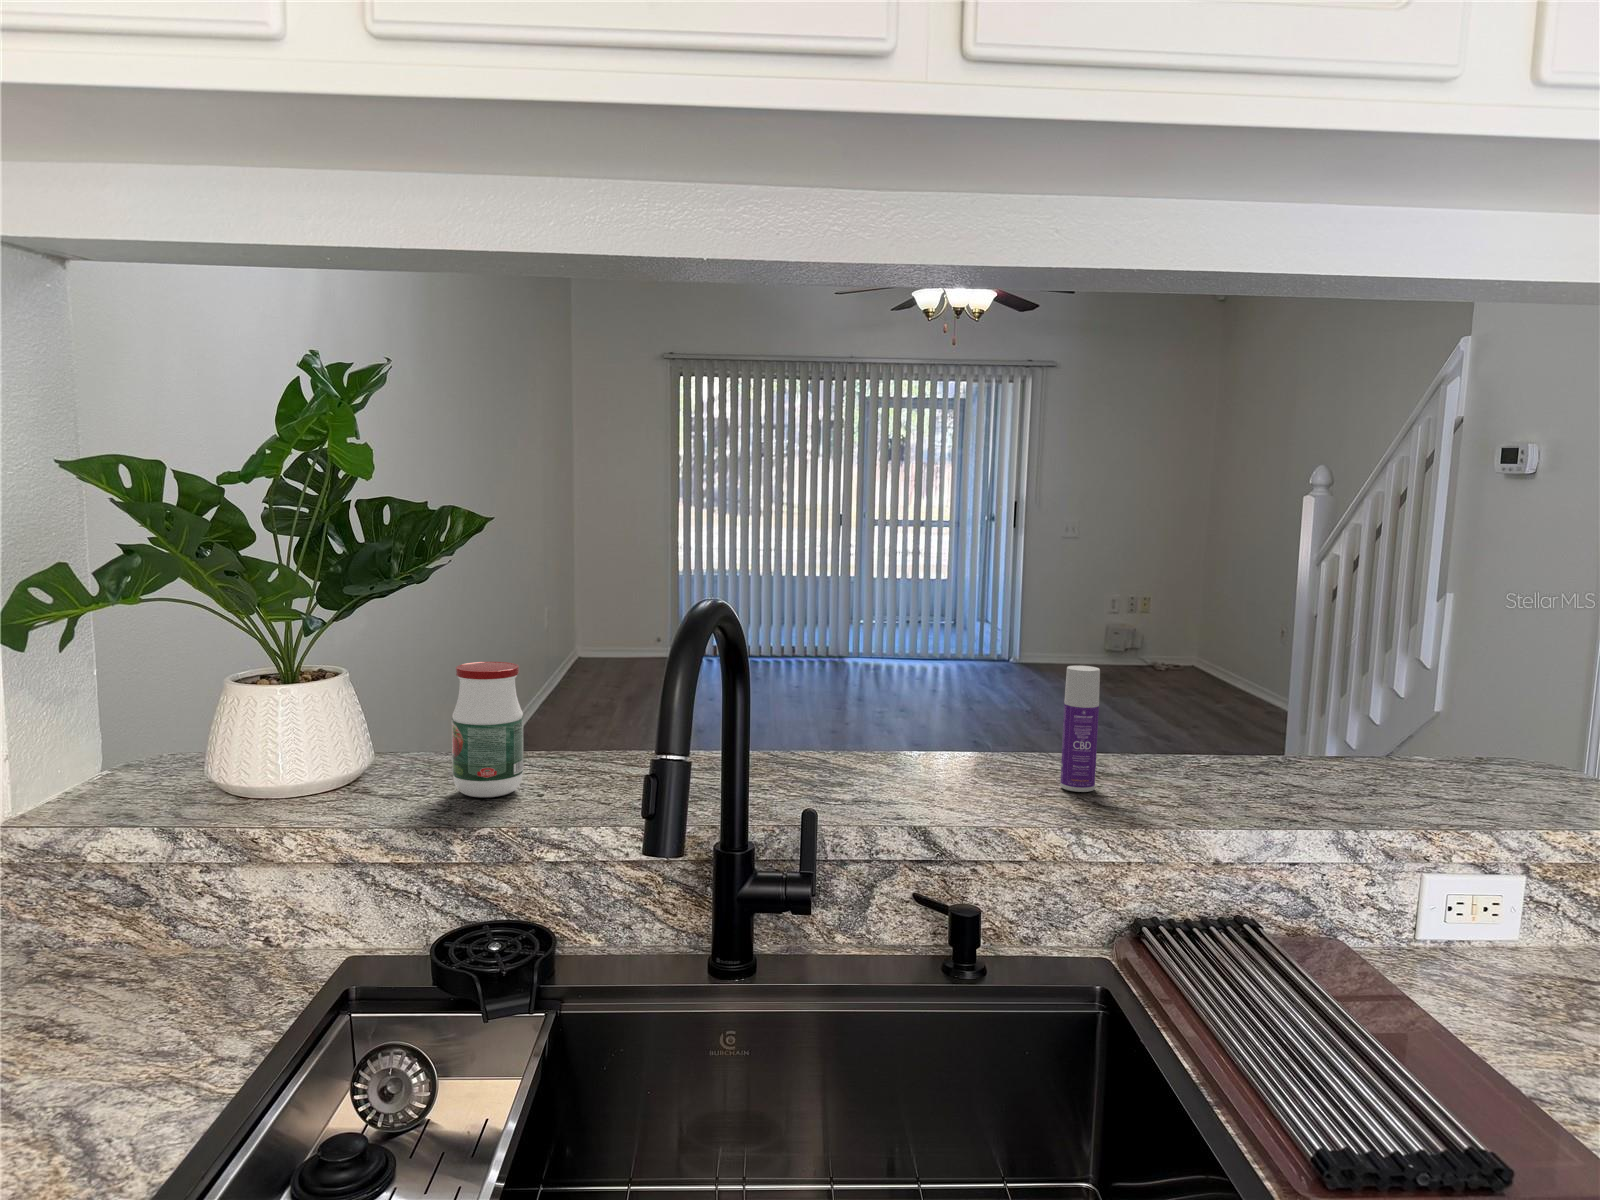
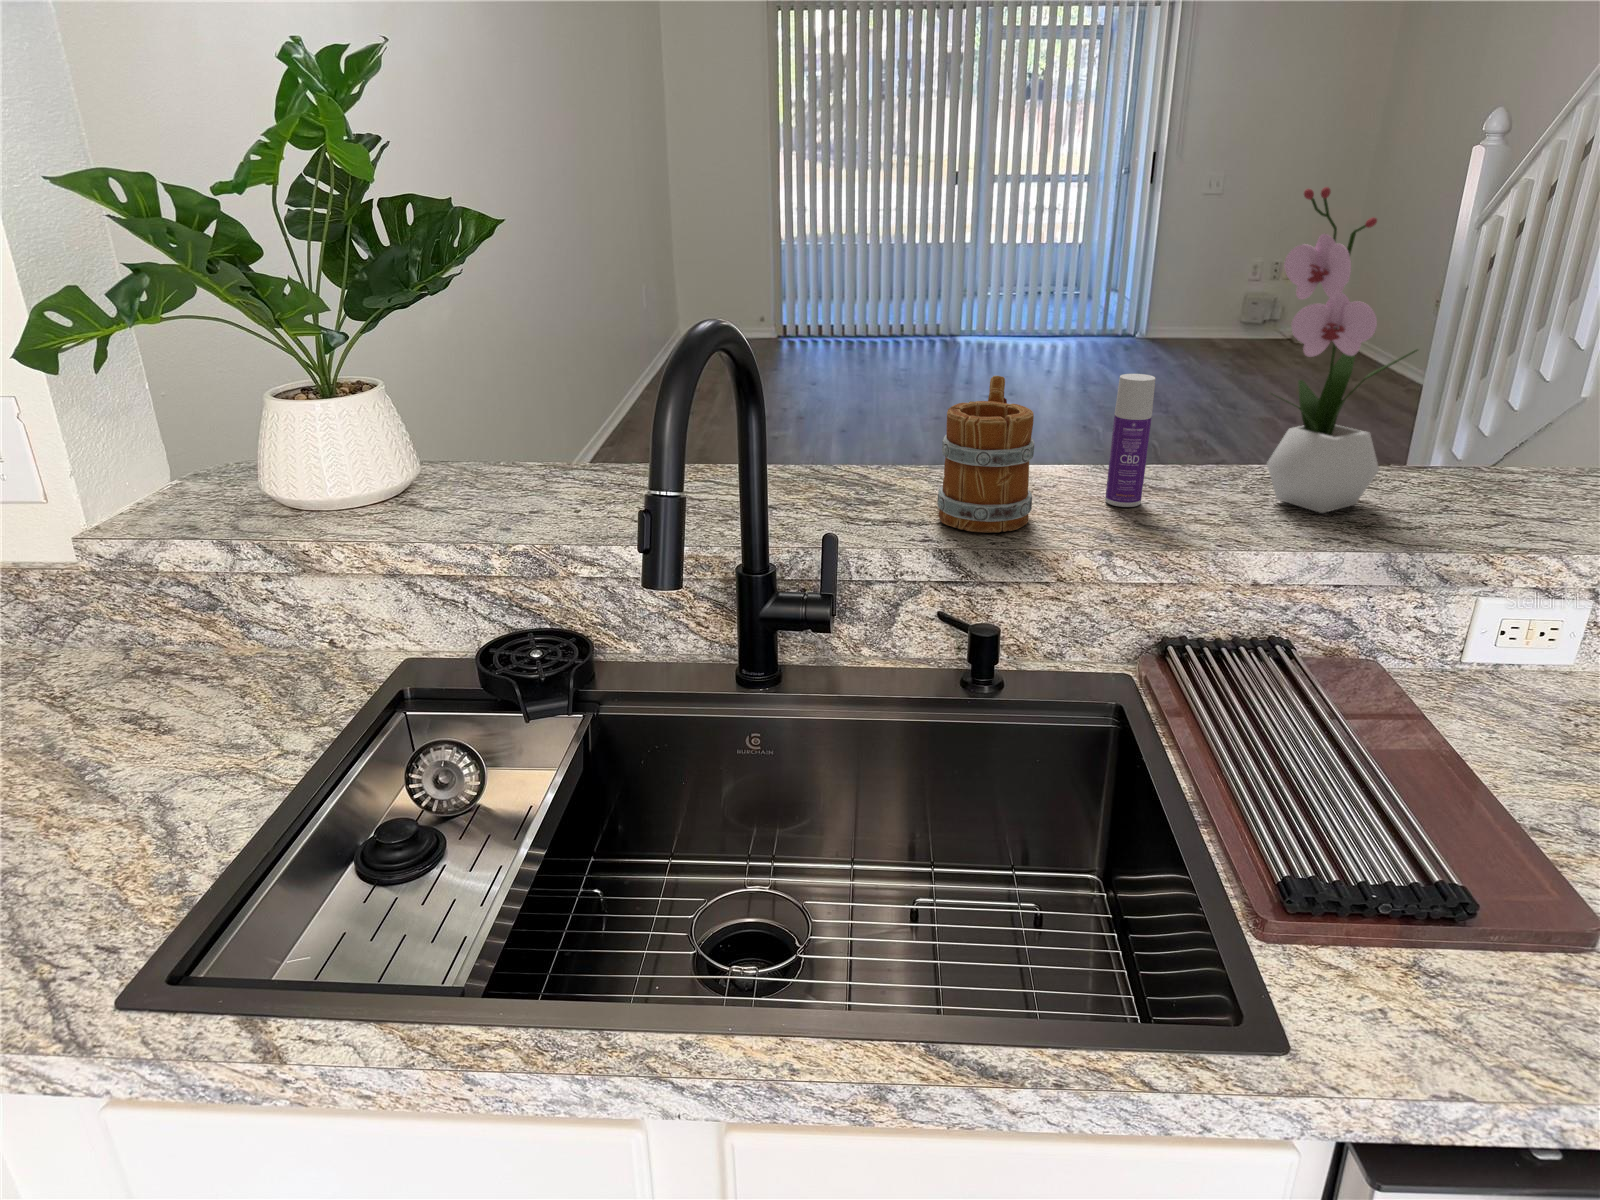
flower arrangement: none [1203,504,1330,796] -> present [1267,187,1418,513]
jar: present [452,662,523,798] -> none [486,374,563,510]
mug: none [903,667,995,815] -> present [937,376,1035,533]

